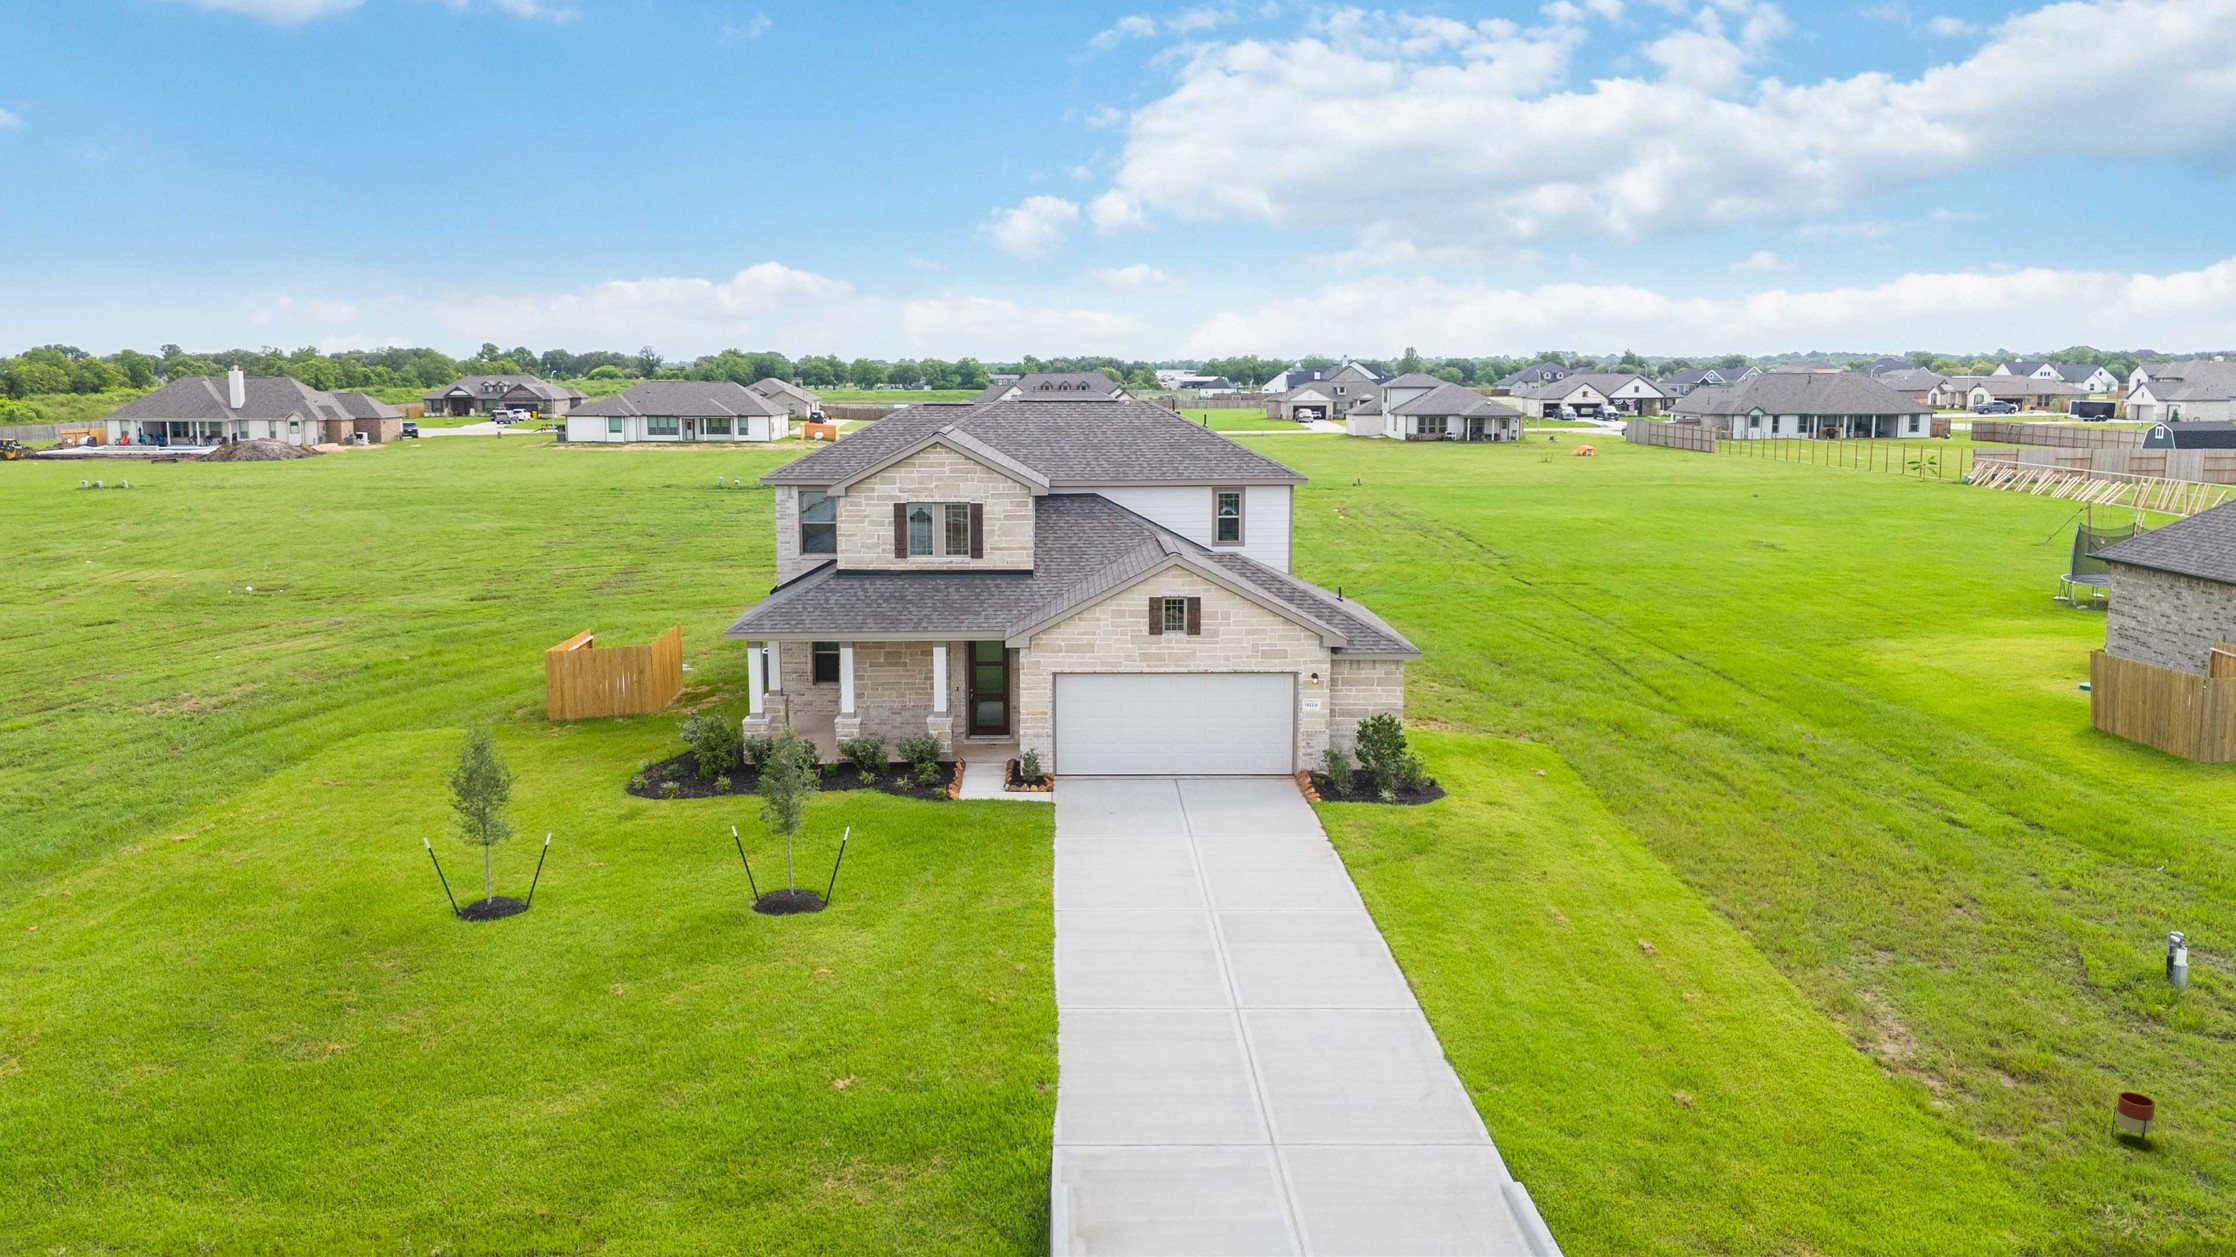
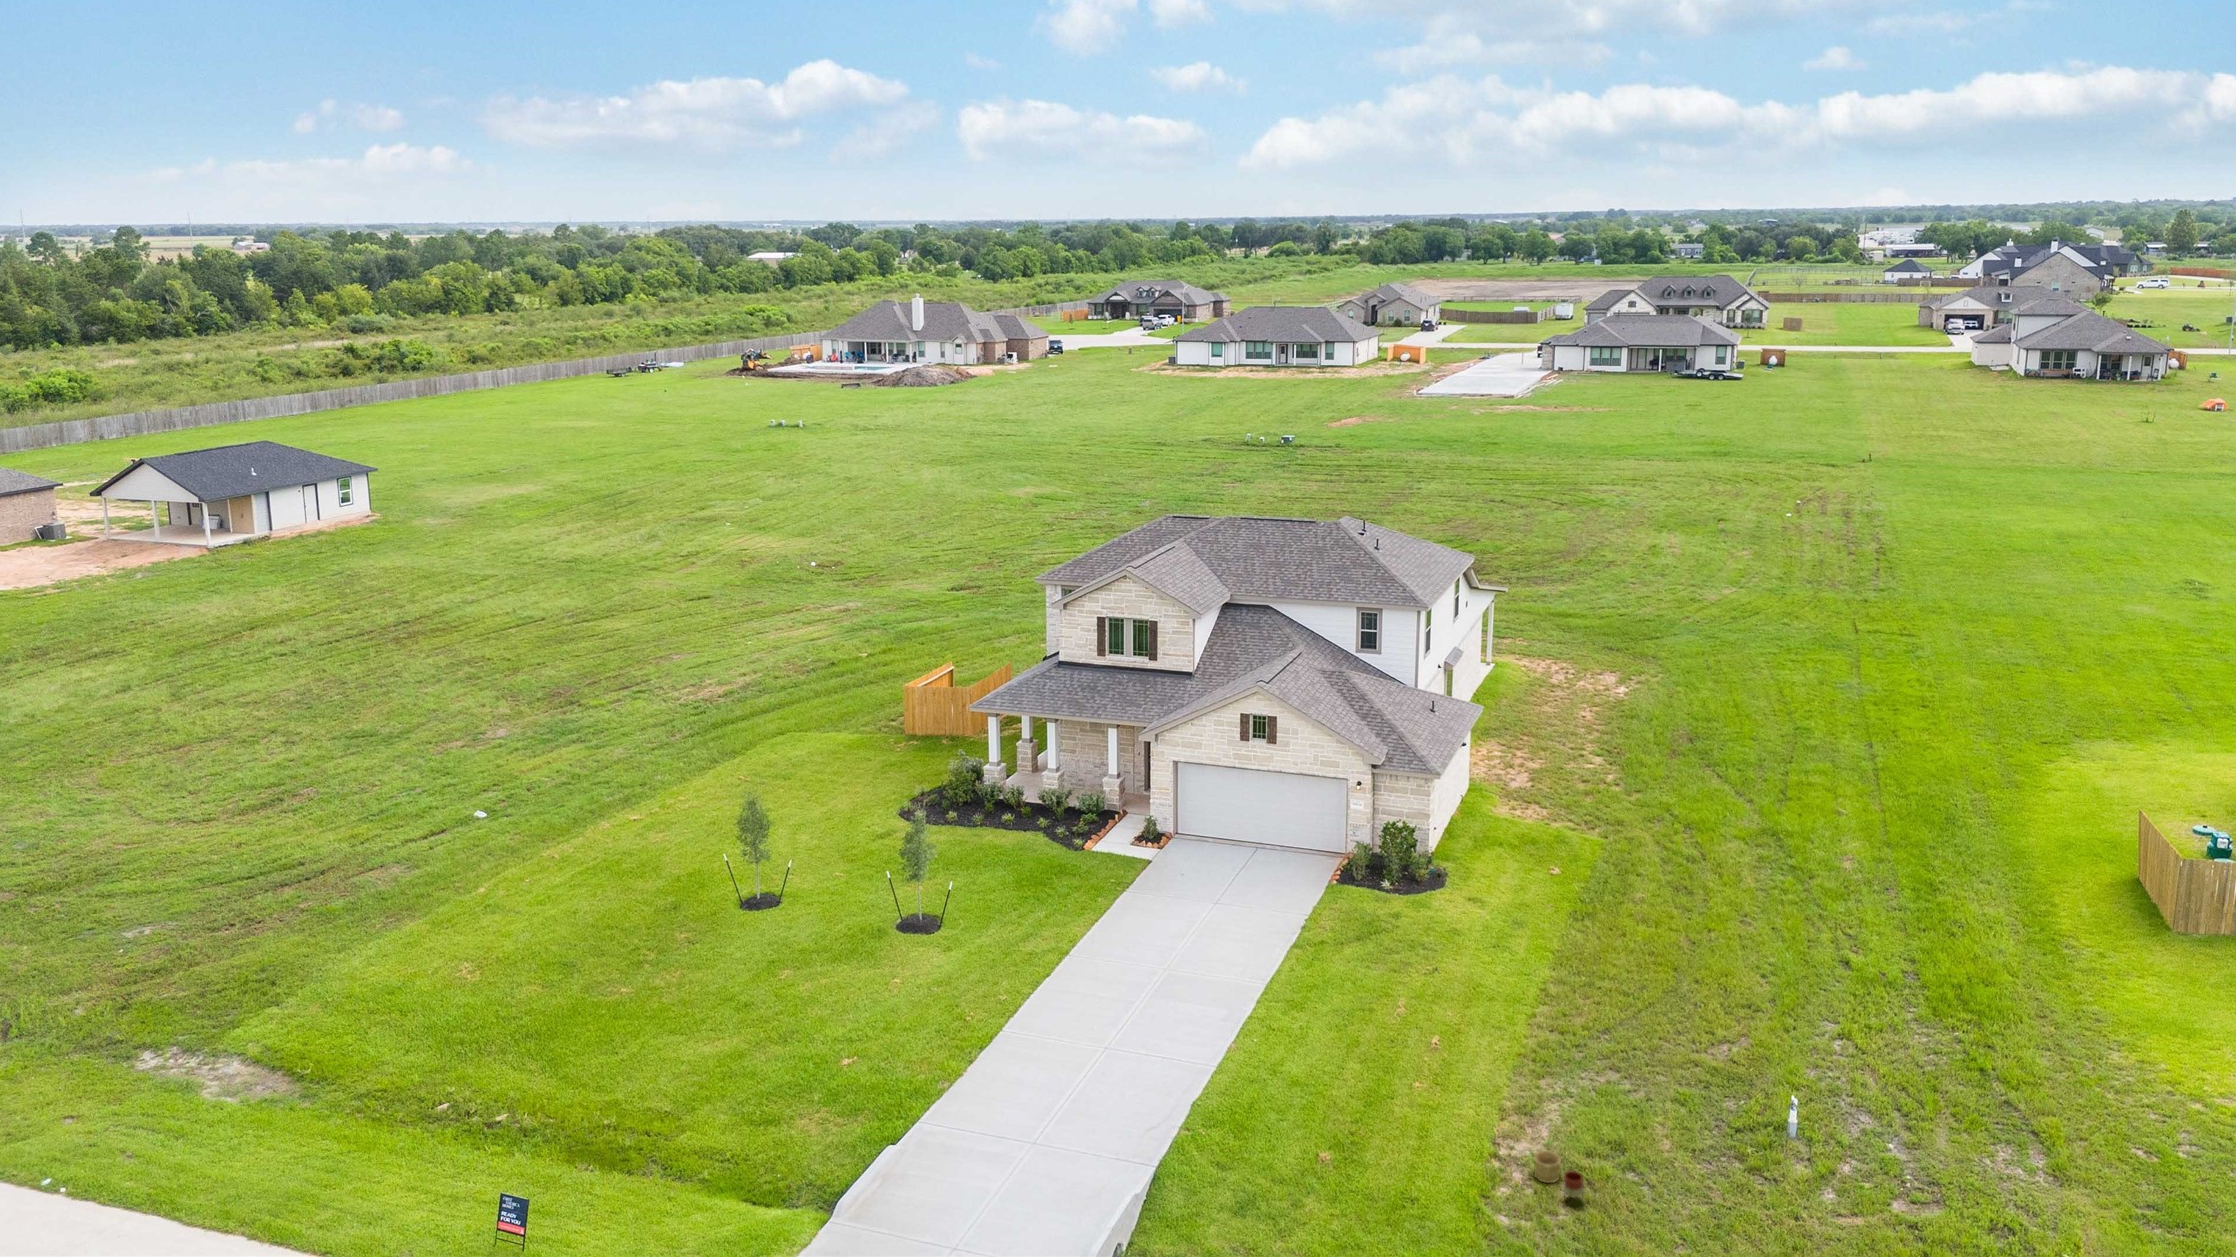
wooden bucket: none [2028,1072,2078,1122] -> present [1534,1151,1561,1183]

